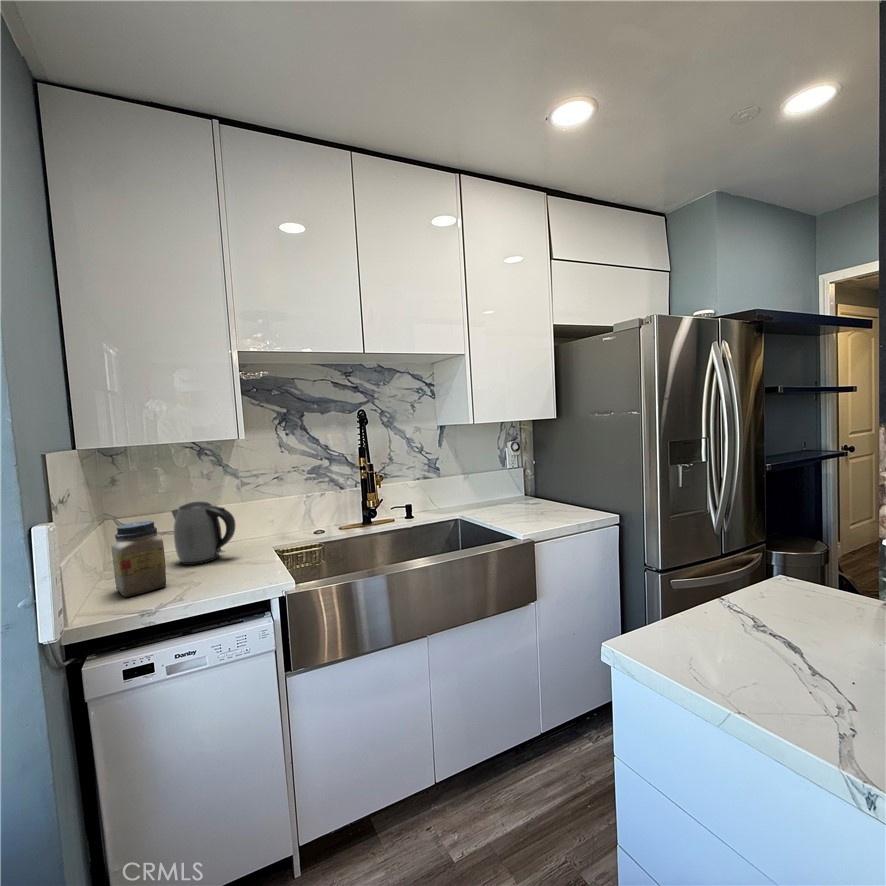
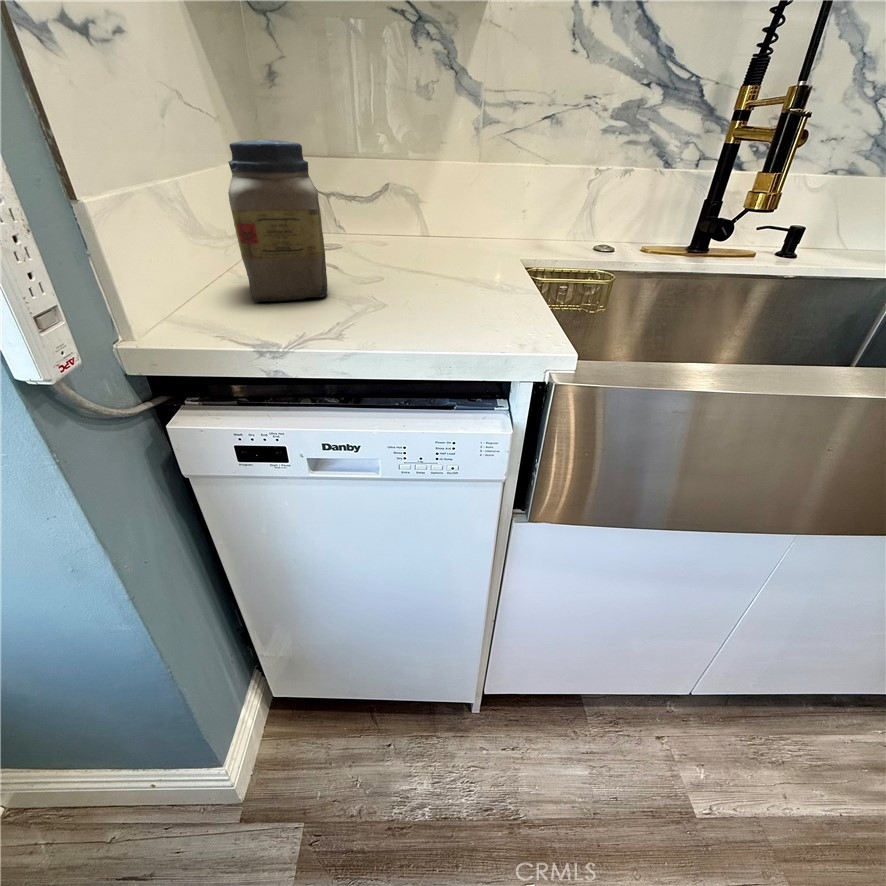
kettle: present [171,502,236,565] -> none [354,133,463,266]

